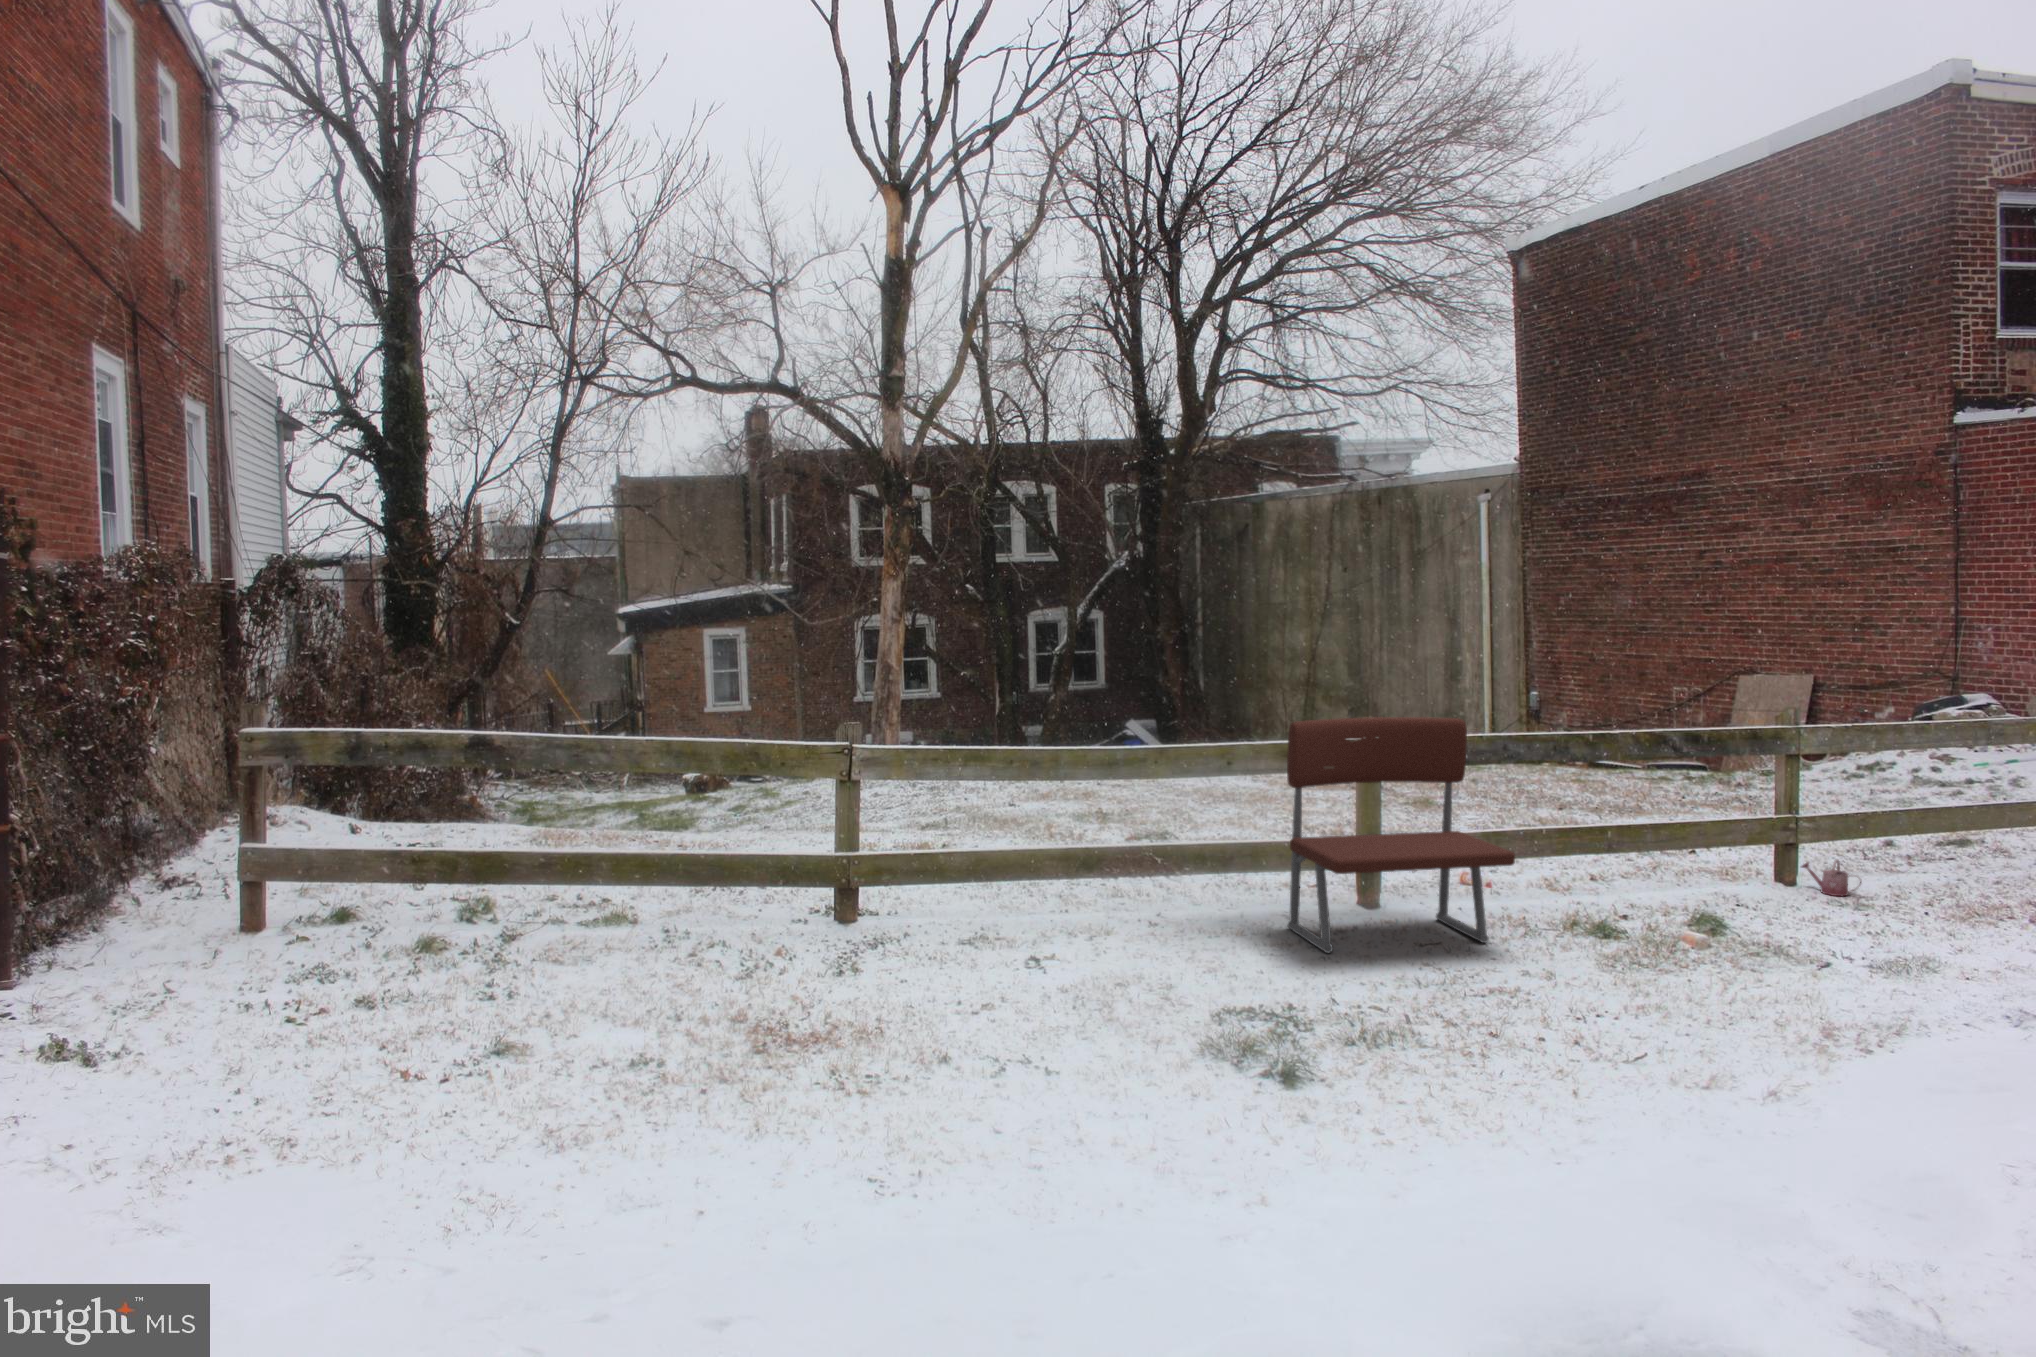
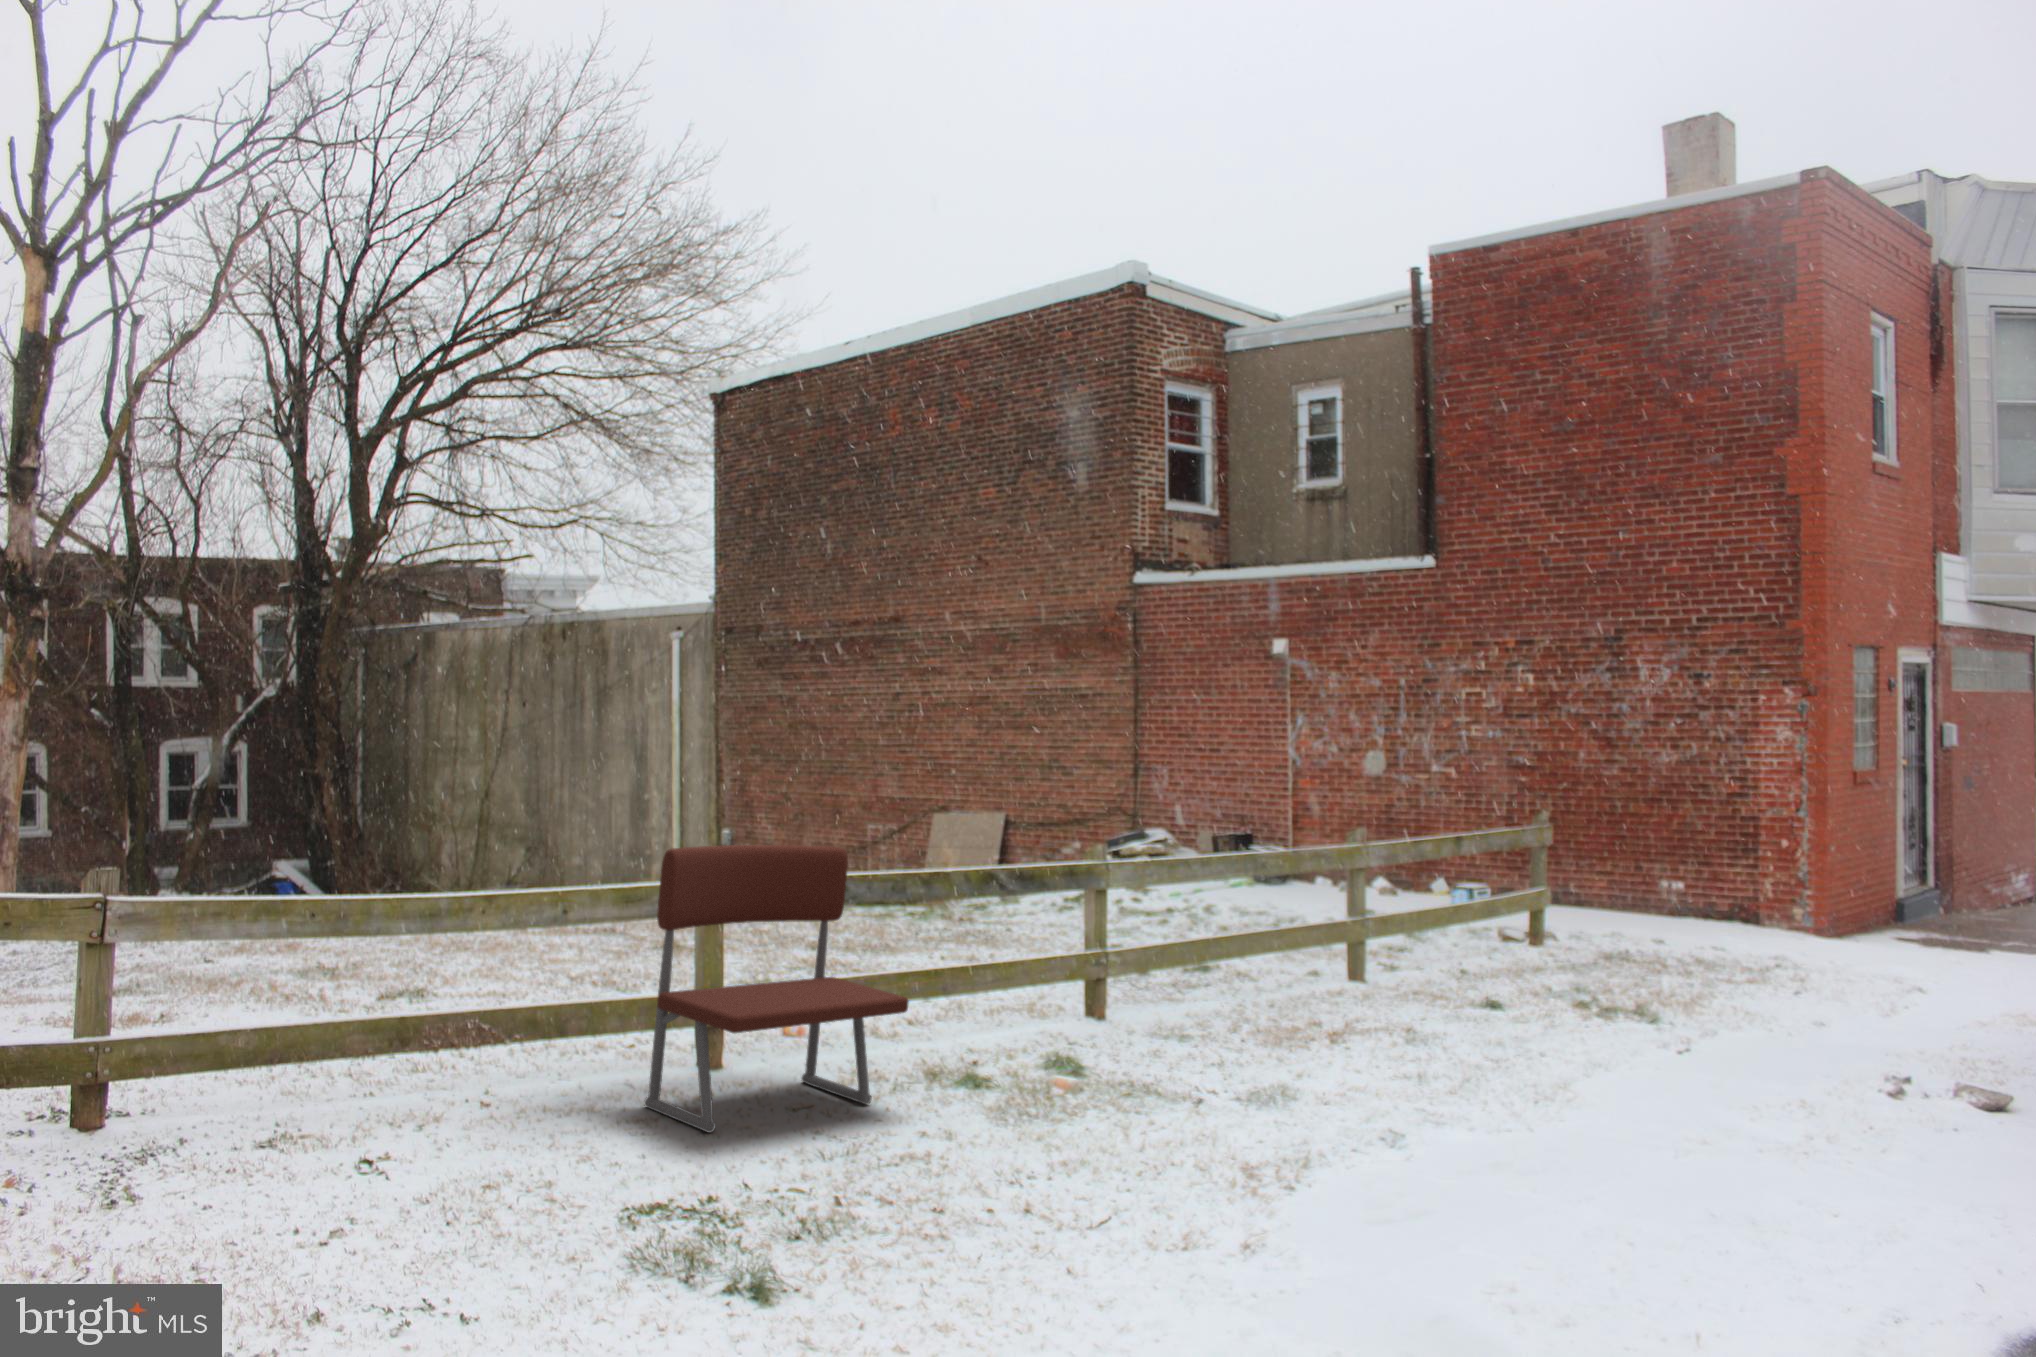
watering can: present [1801,859,1862,896] -> none [1107,992,1161,1029]

